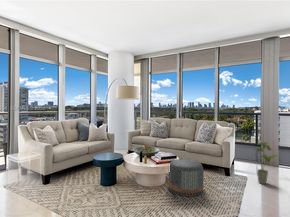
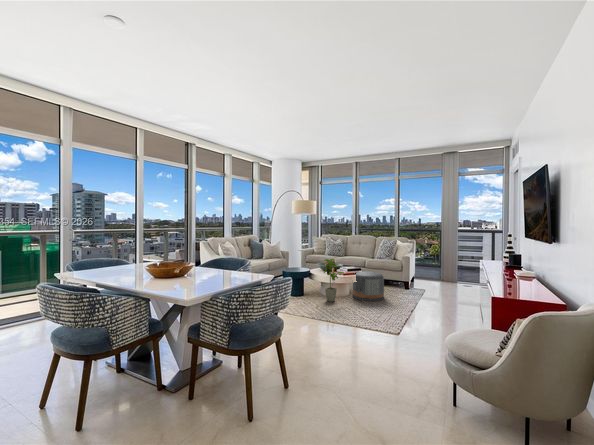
house plant: present [256,142,277,184] -> present [324,259,344,302]

